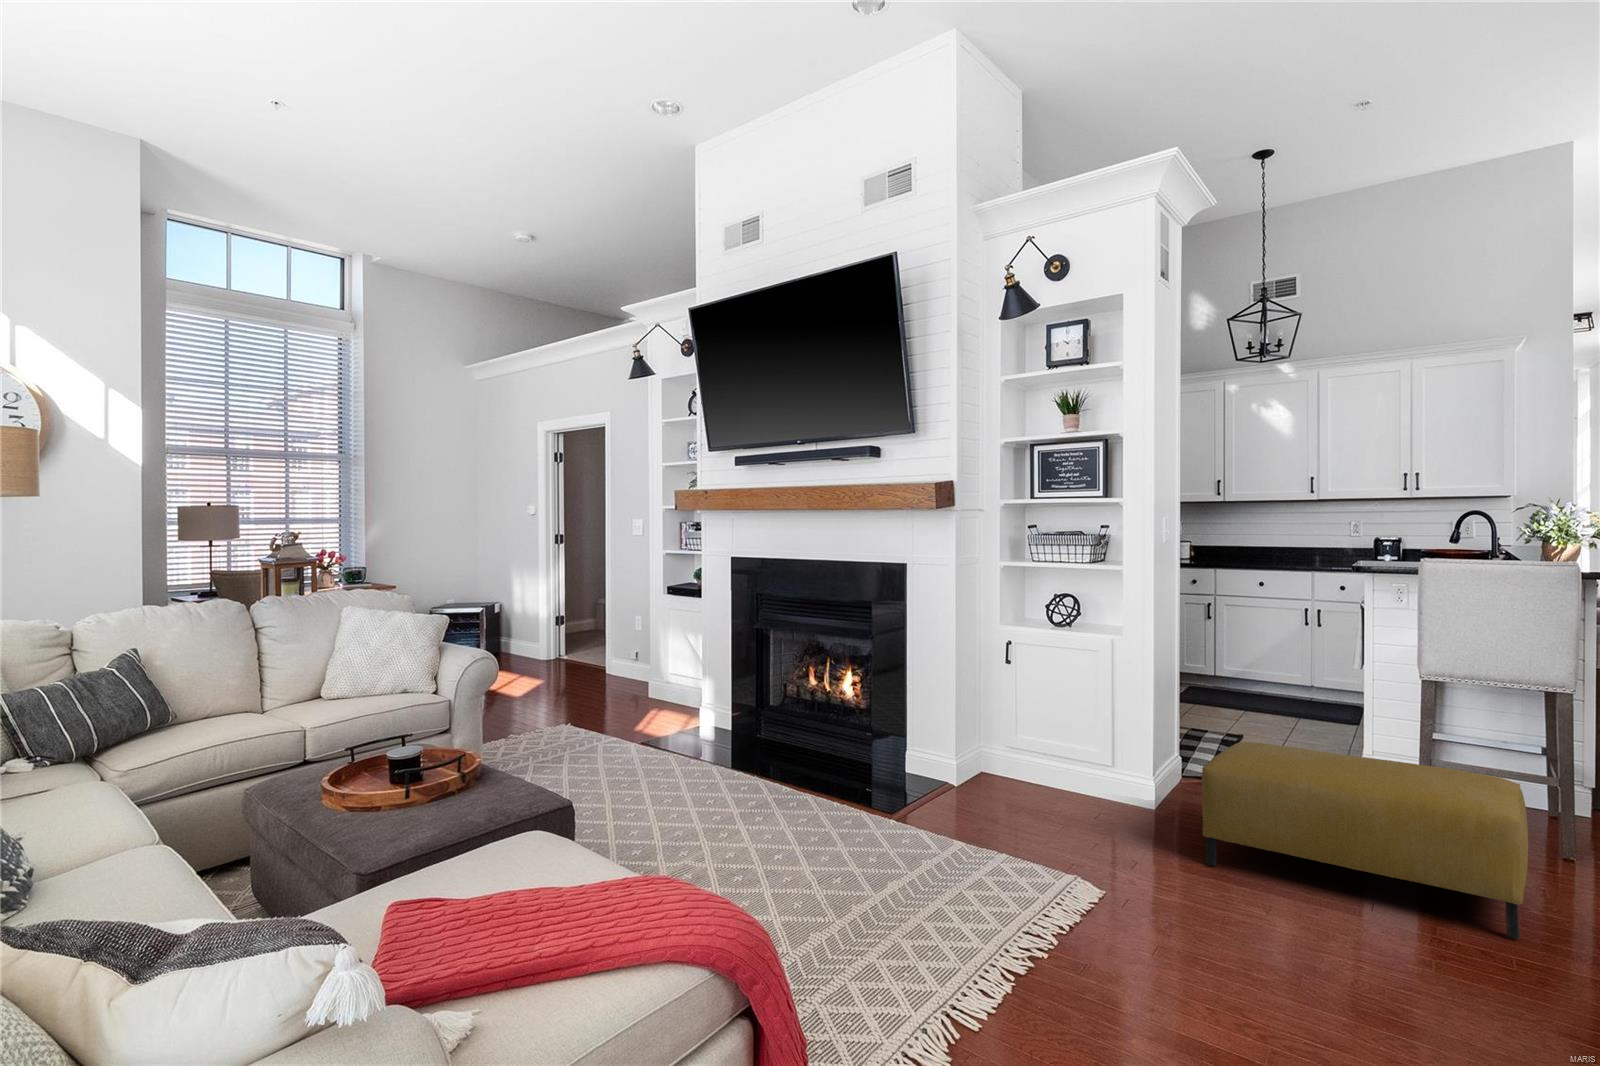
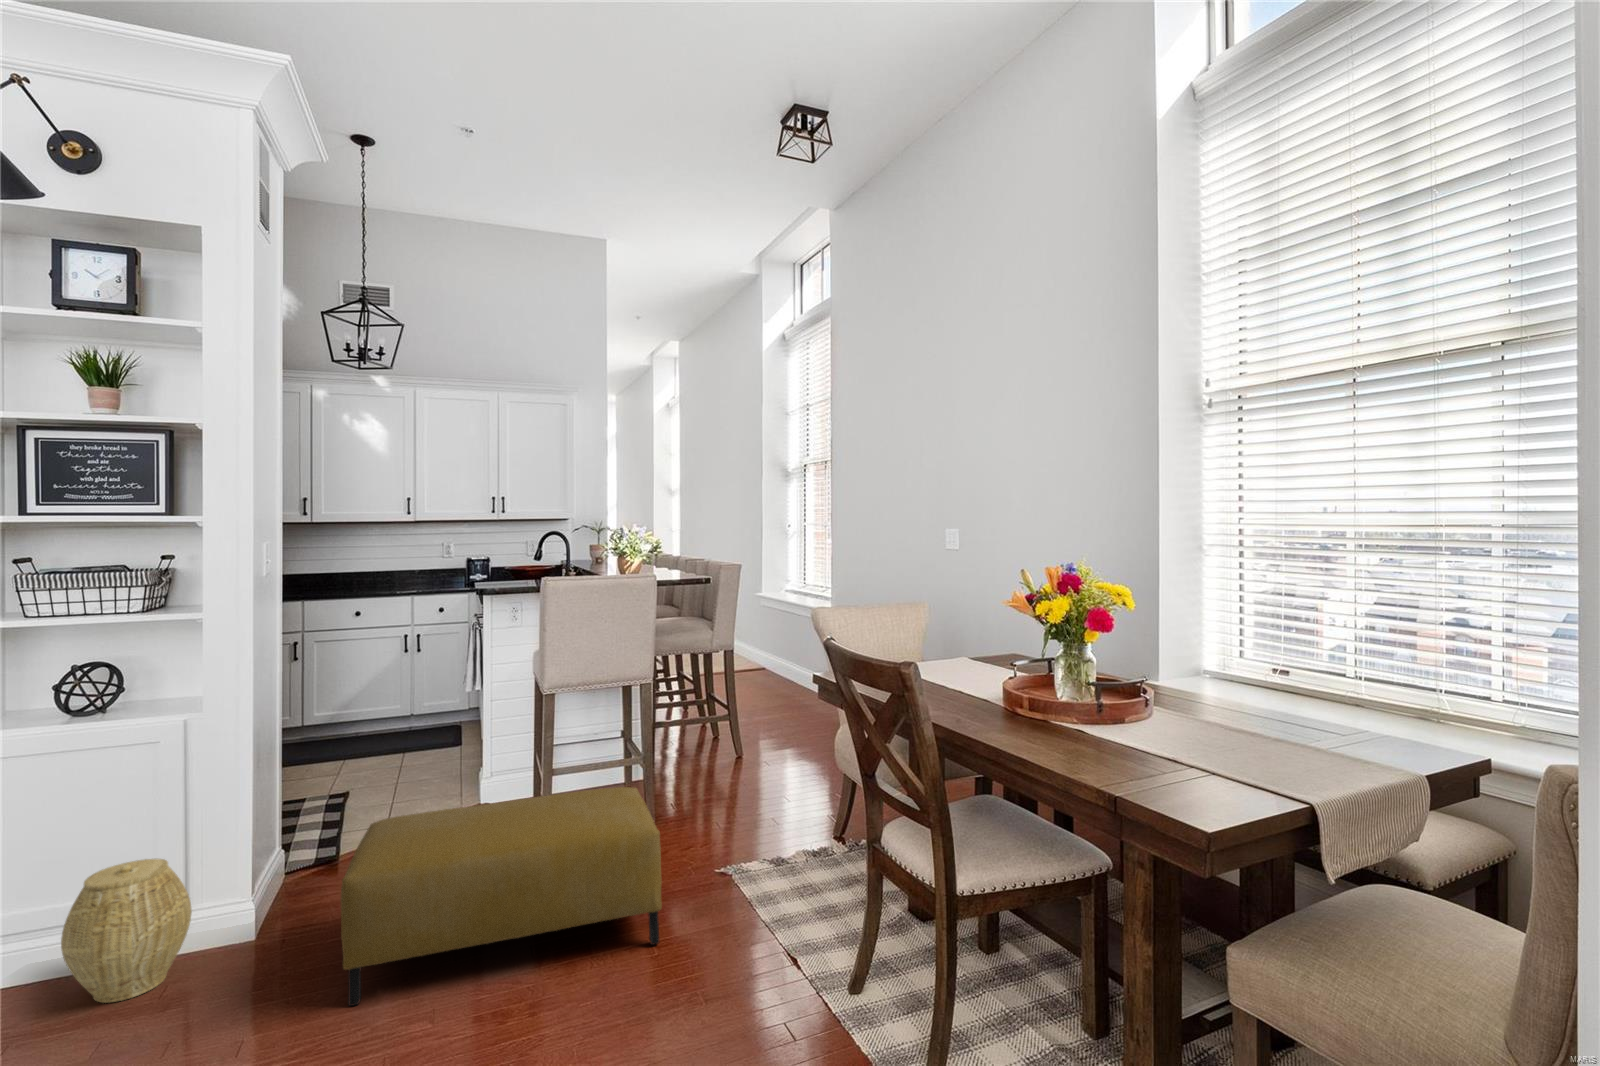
woven basket: none [1047,725,1114,810] -> present [61,859,192,1003]

